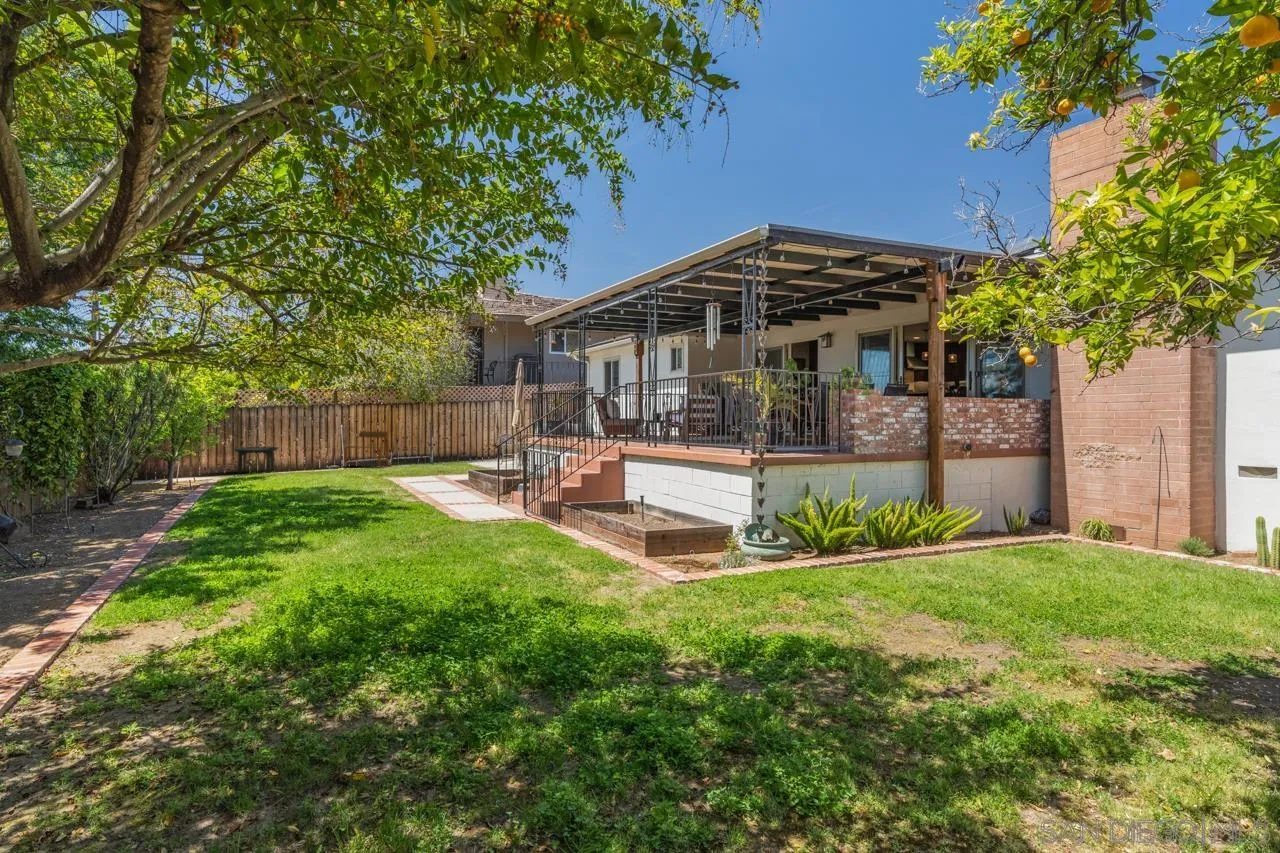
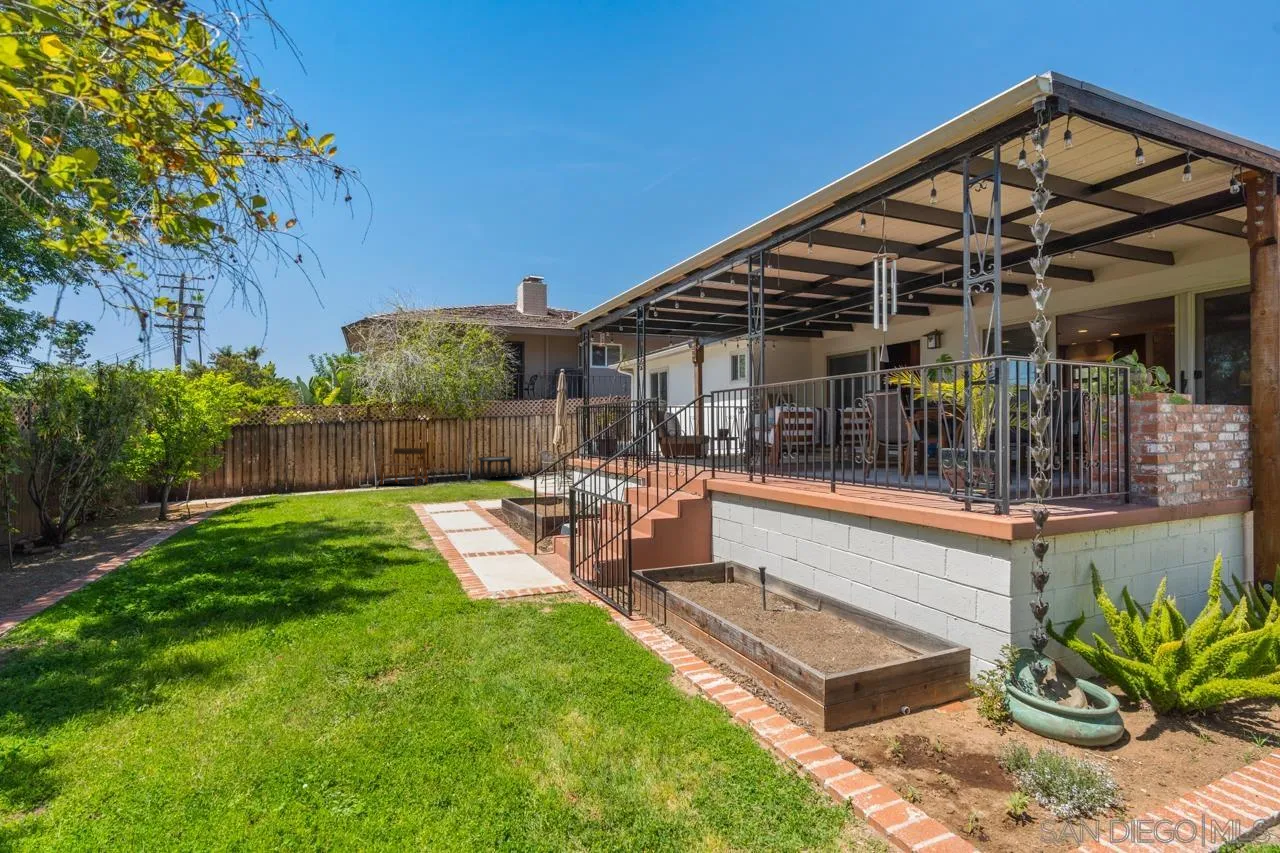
round table: present [234,447,278,473] -> present [478,456,512,480]

